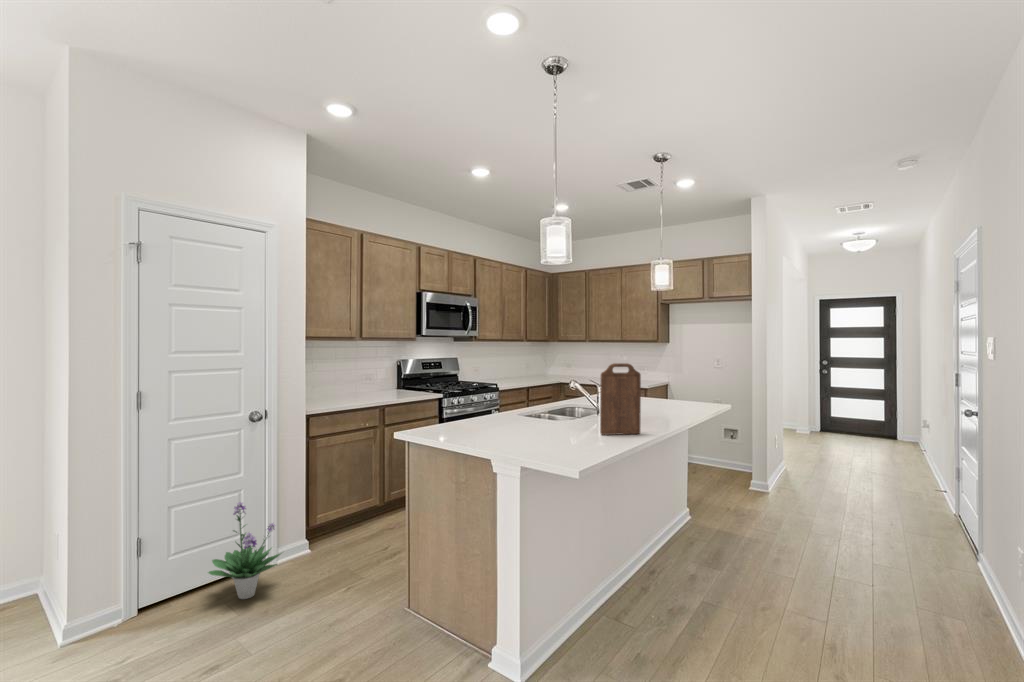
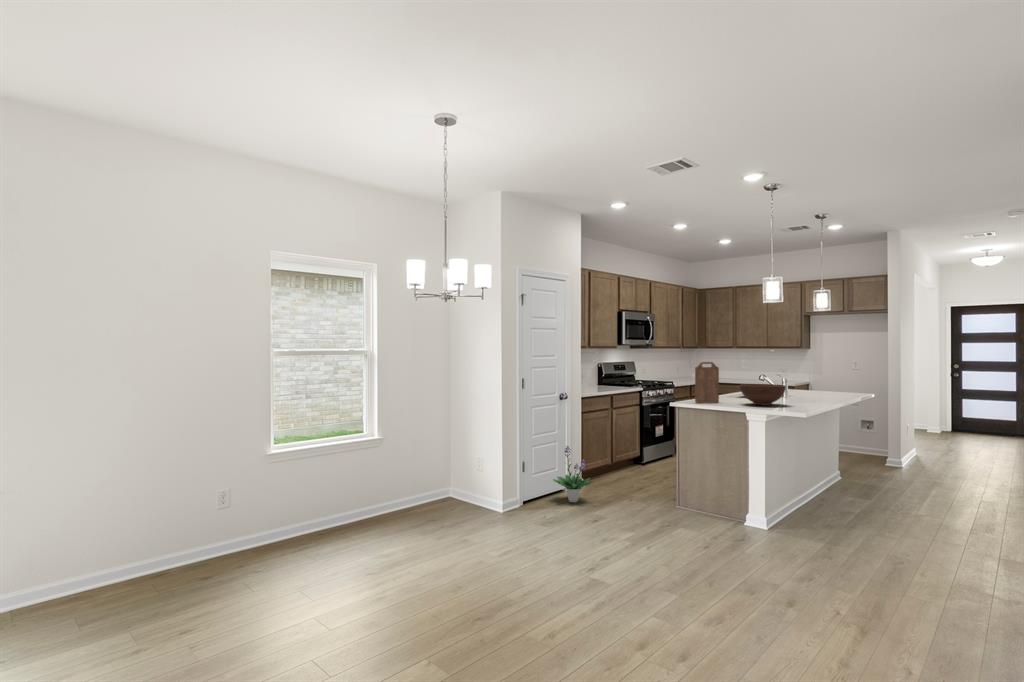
cutting board: present [600,363,641,435] -> present [695,362,719,403]
fruit bowl: none [495,401,571,443] -> present [740,384,786,405]

